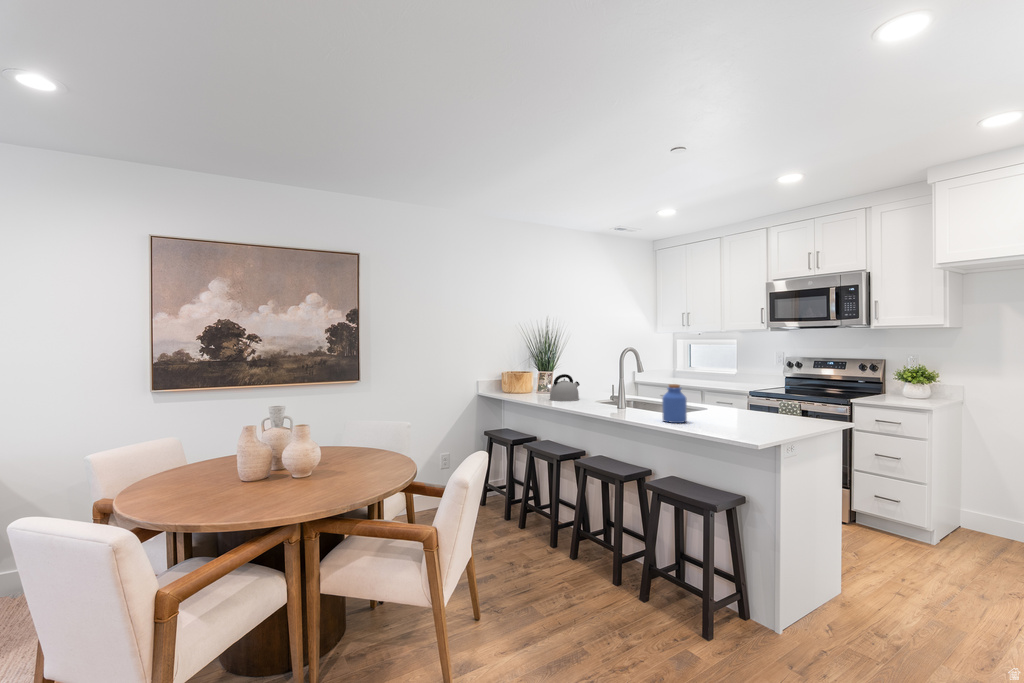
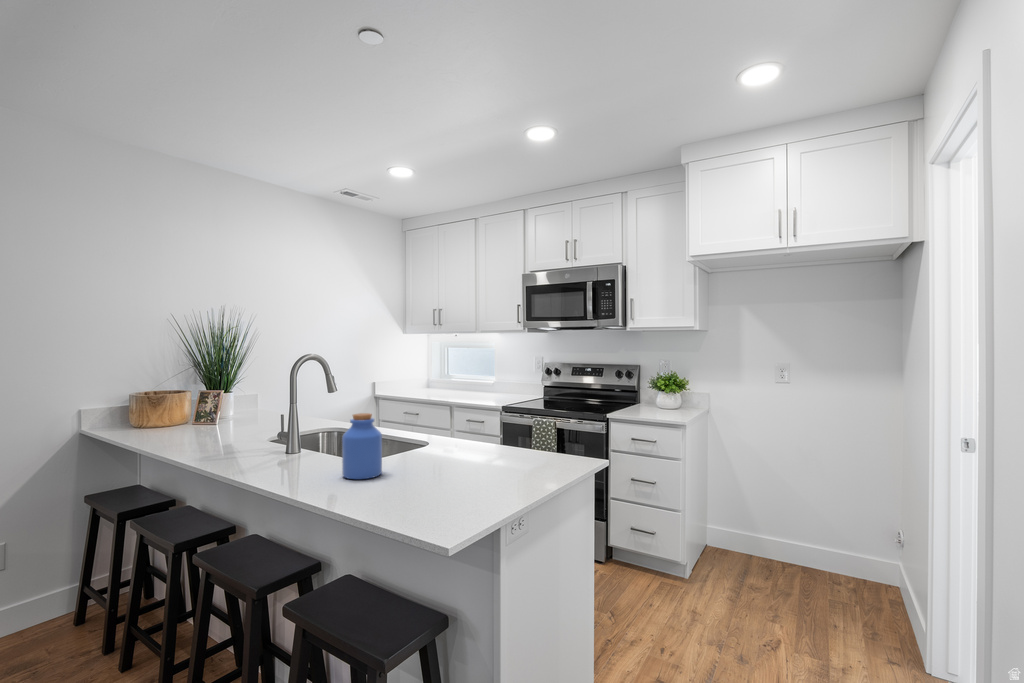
kettle: present [550,374,580,401] -> none [200,395,256,440]

